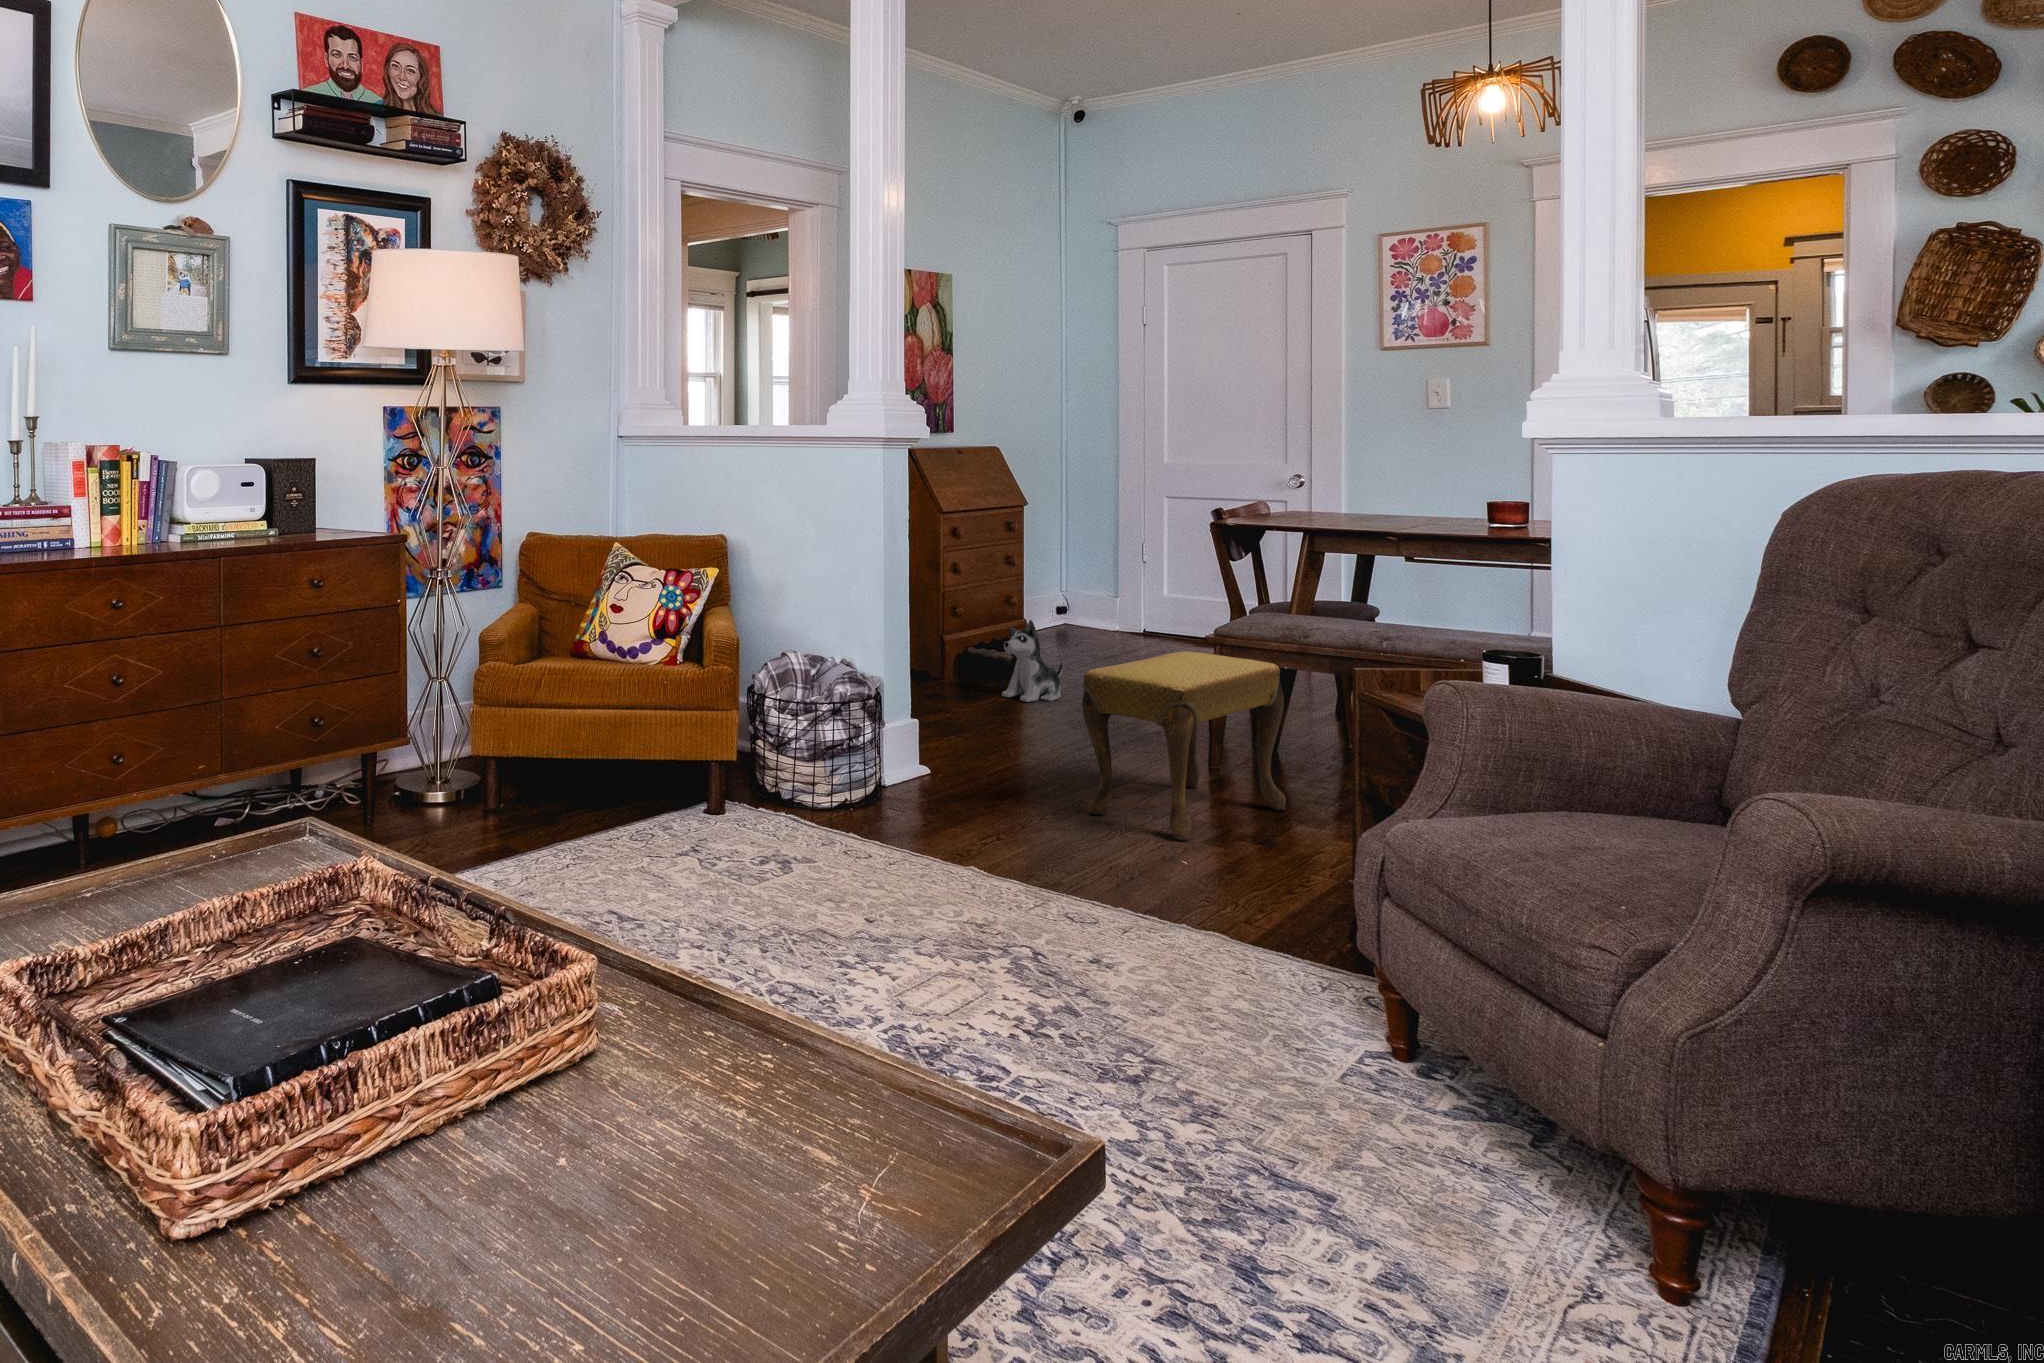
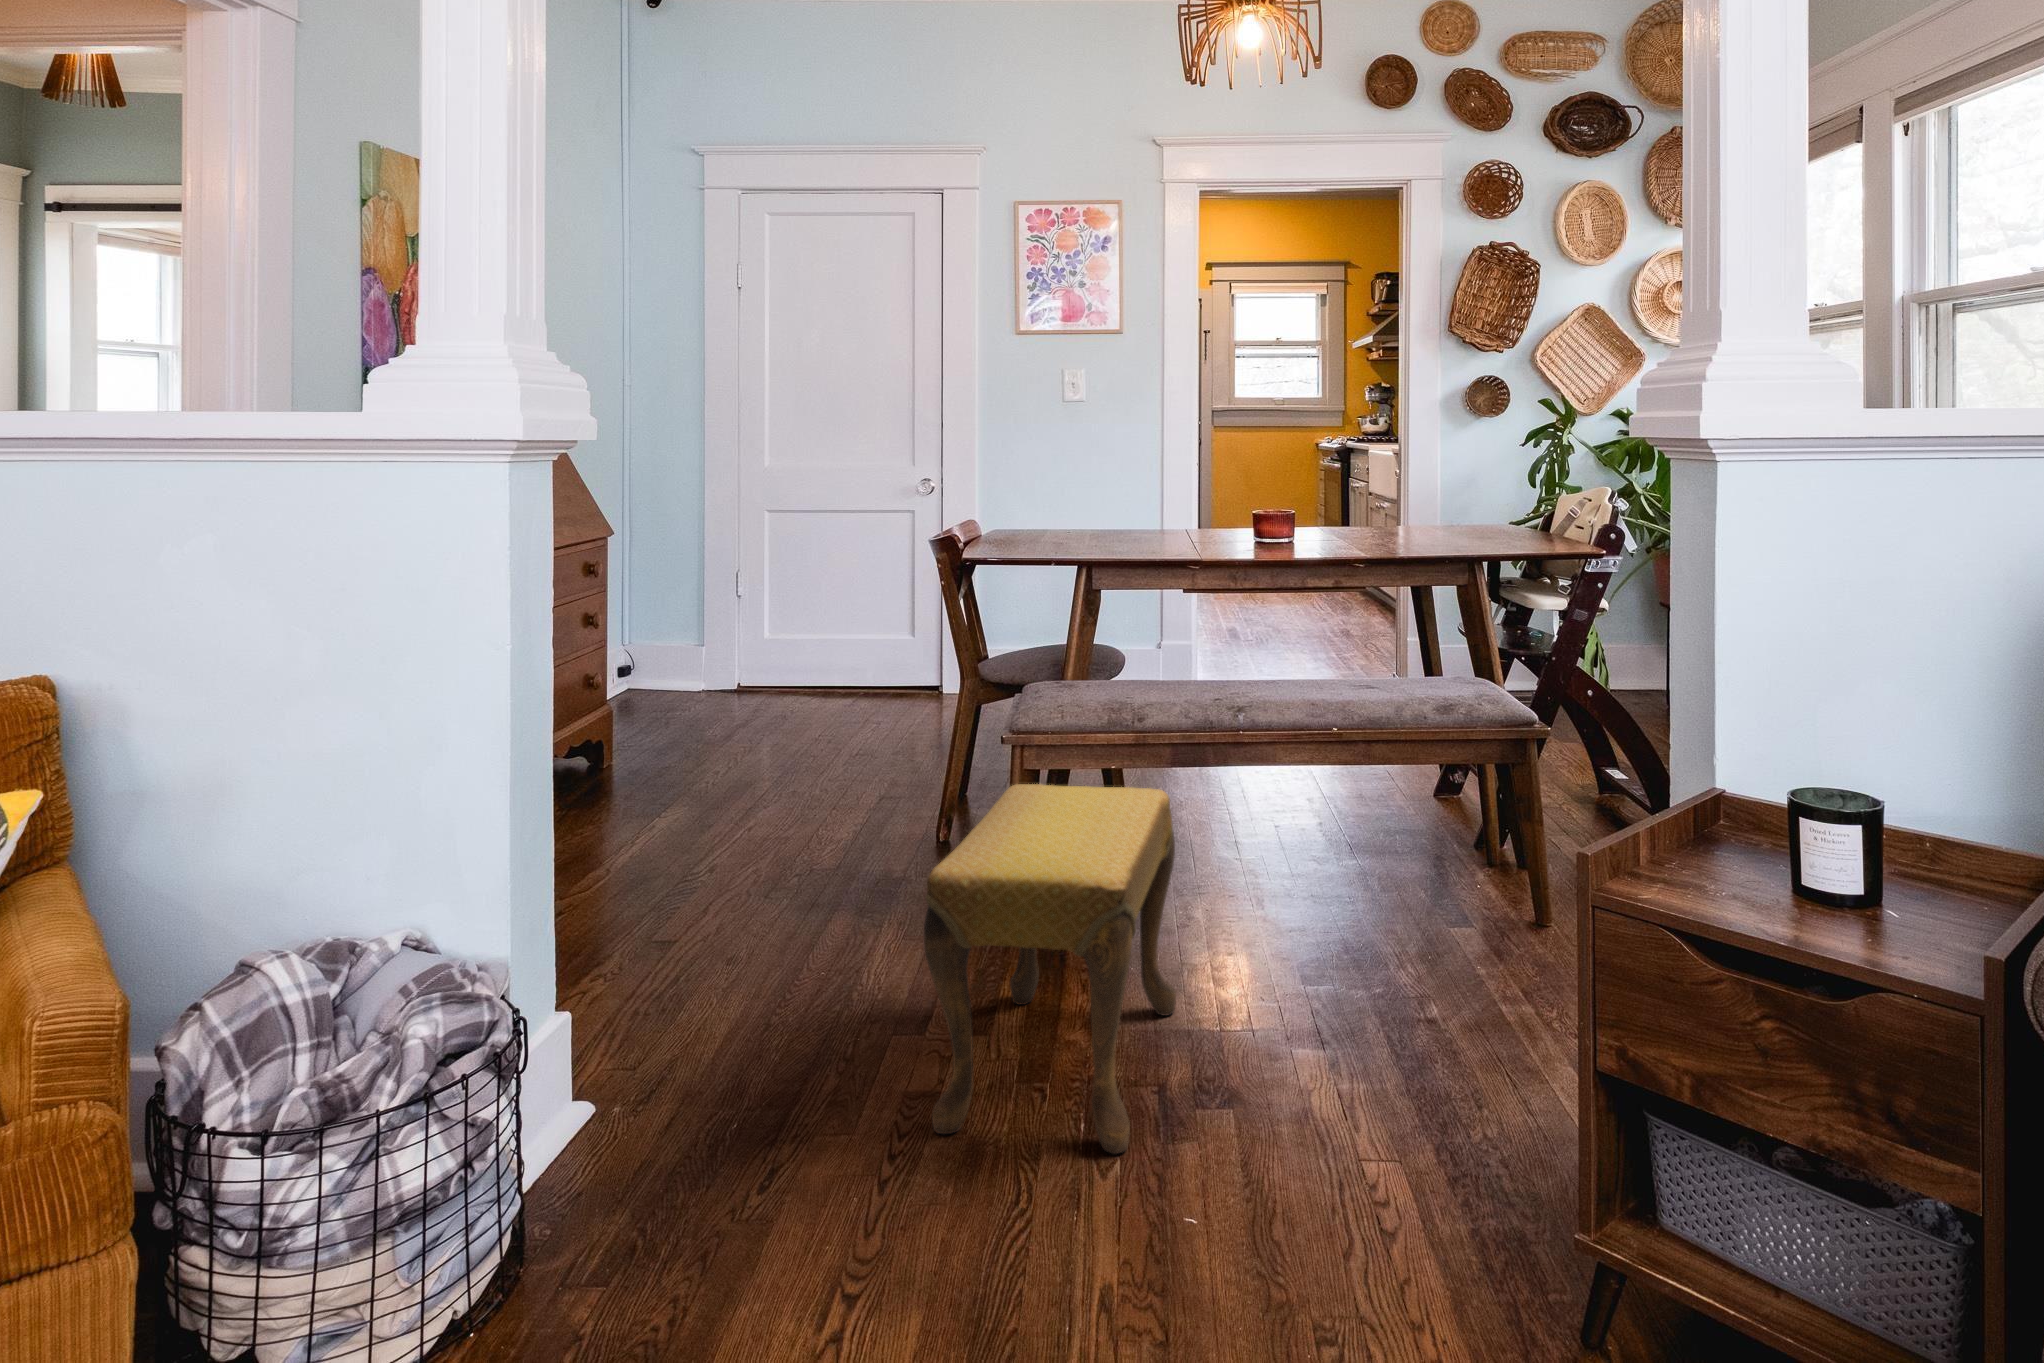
plush toy: present [1002,620,1063,702] -> none [621,733,713,870]

